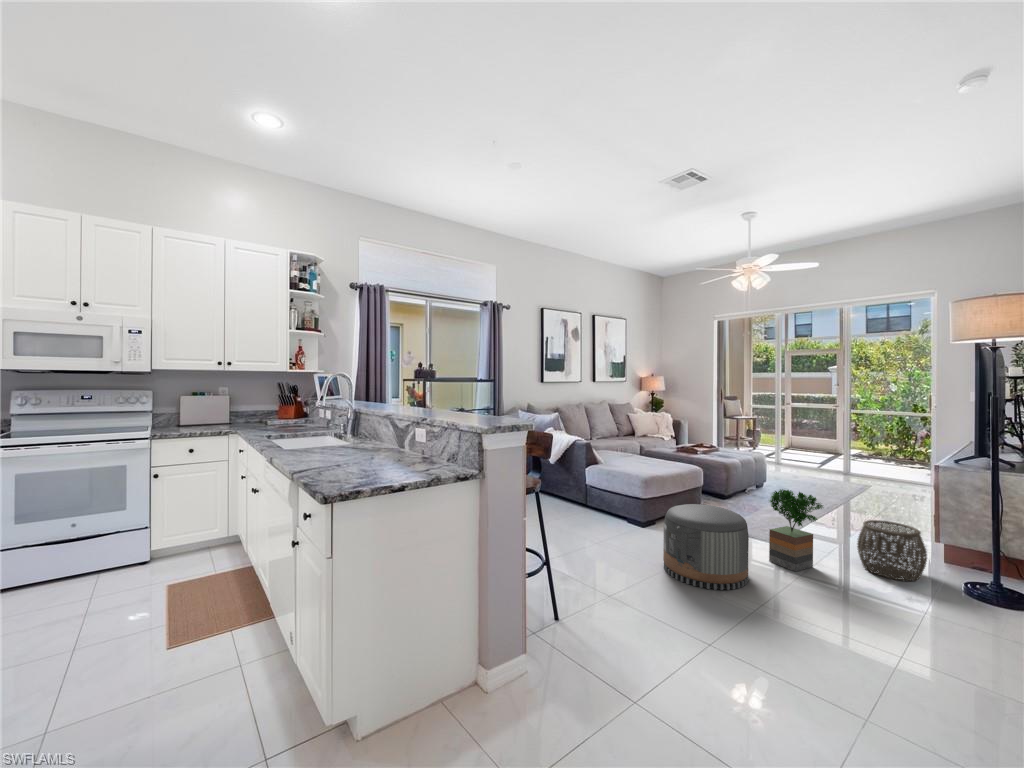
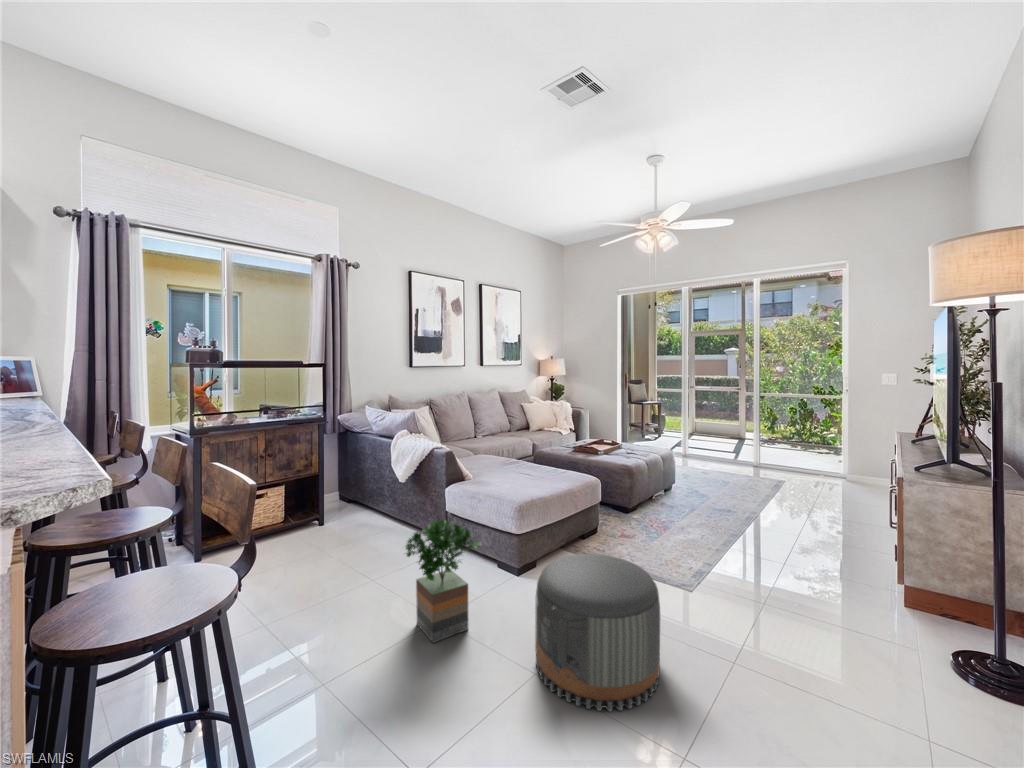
potted tree: present [769,489,823,571] -> present [406,520,481,643]
woven basket: present [857,520,927,581] -> none [797,556,891,649]

